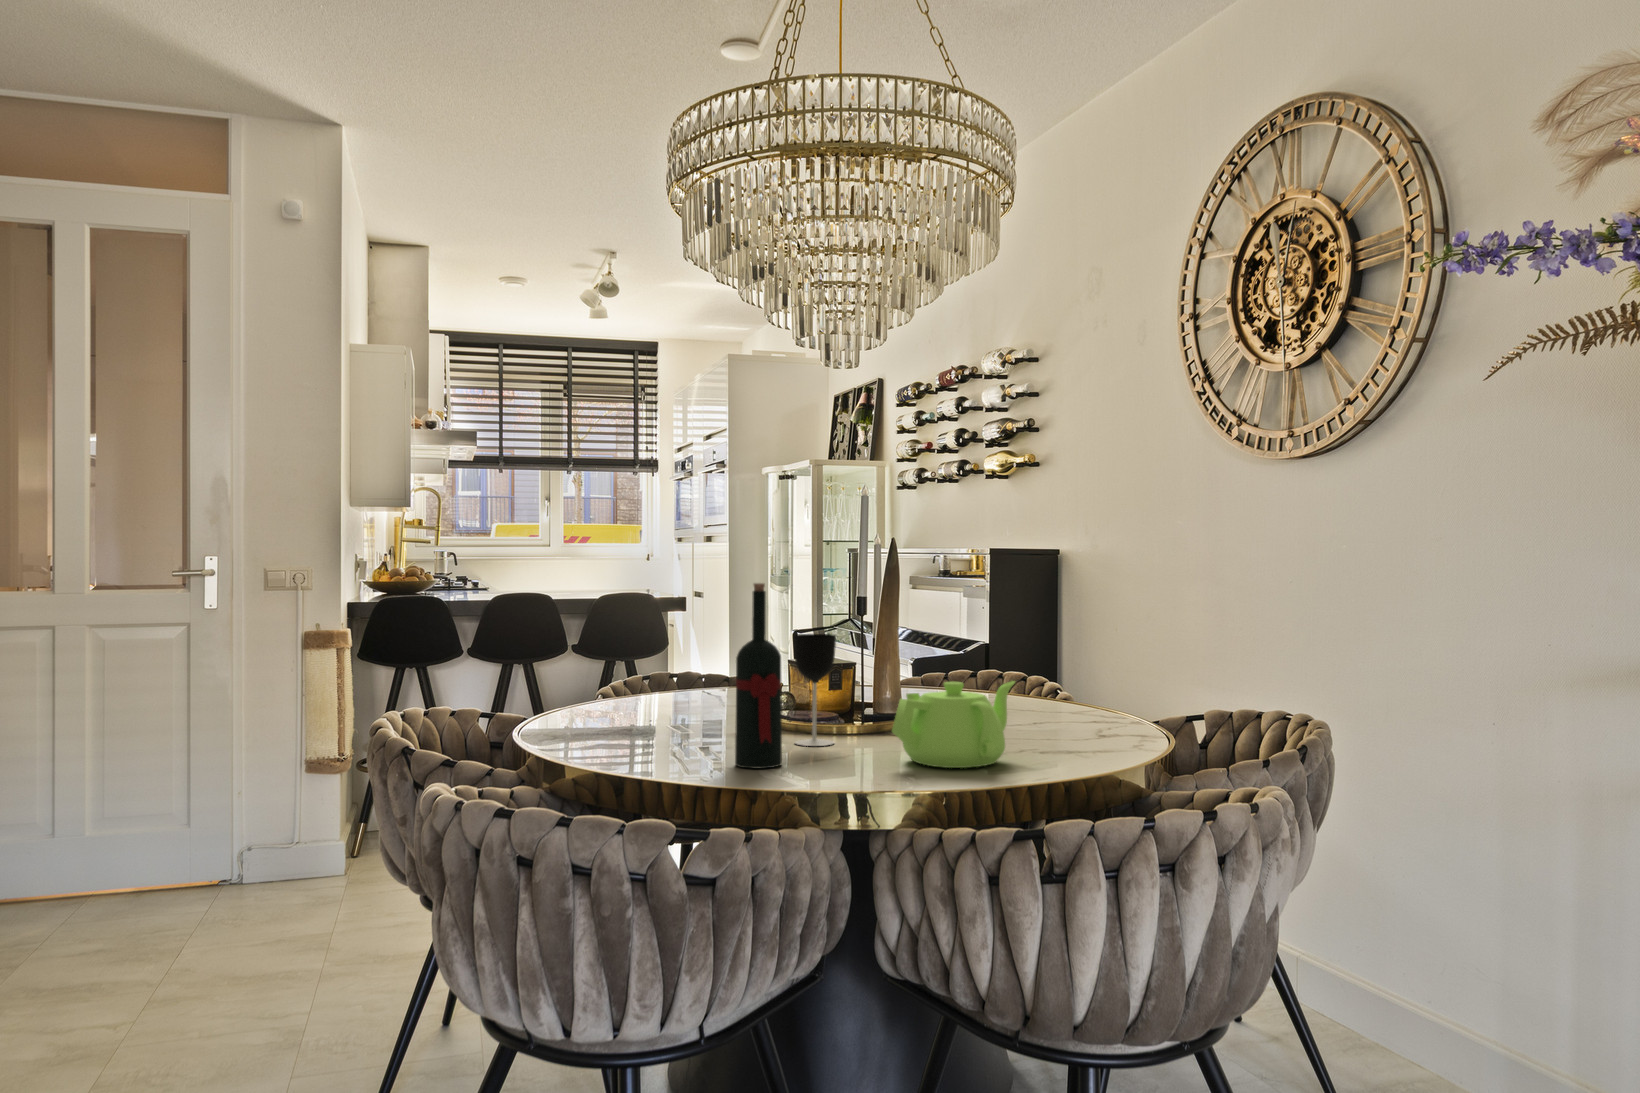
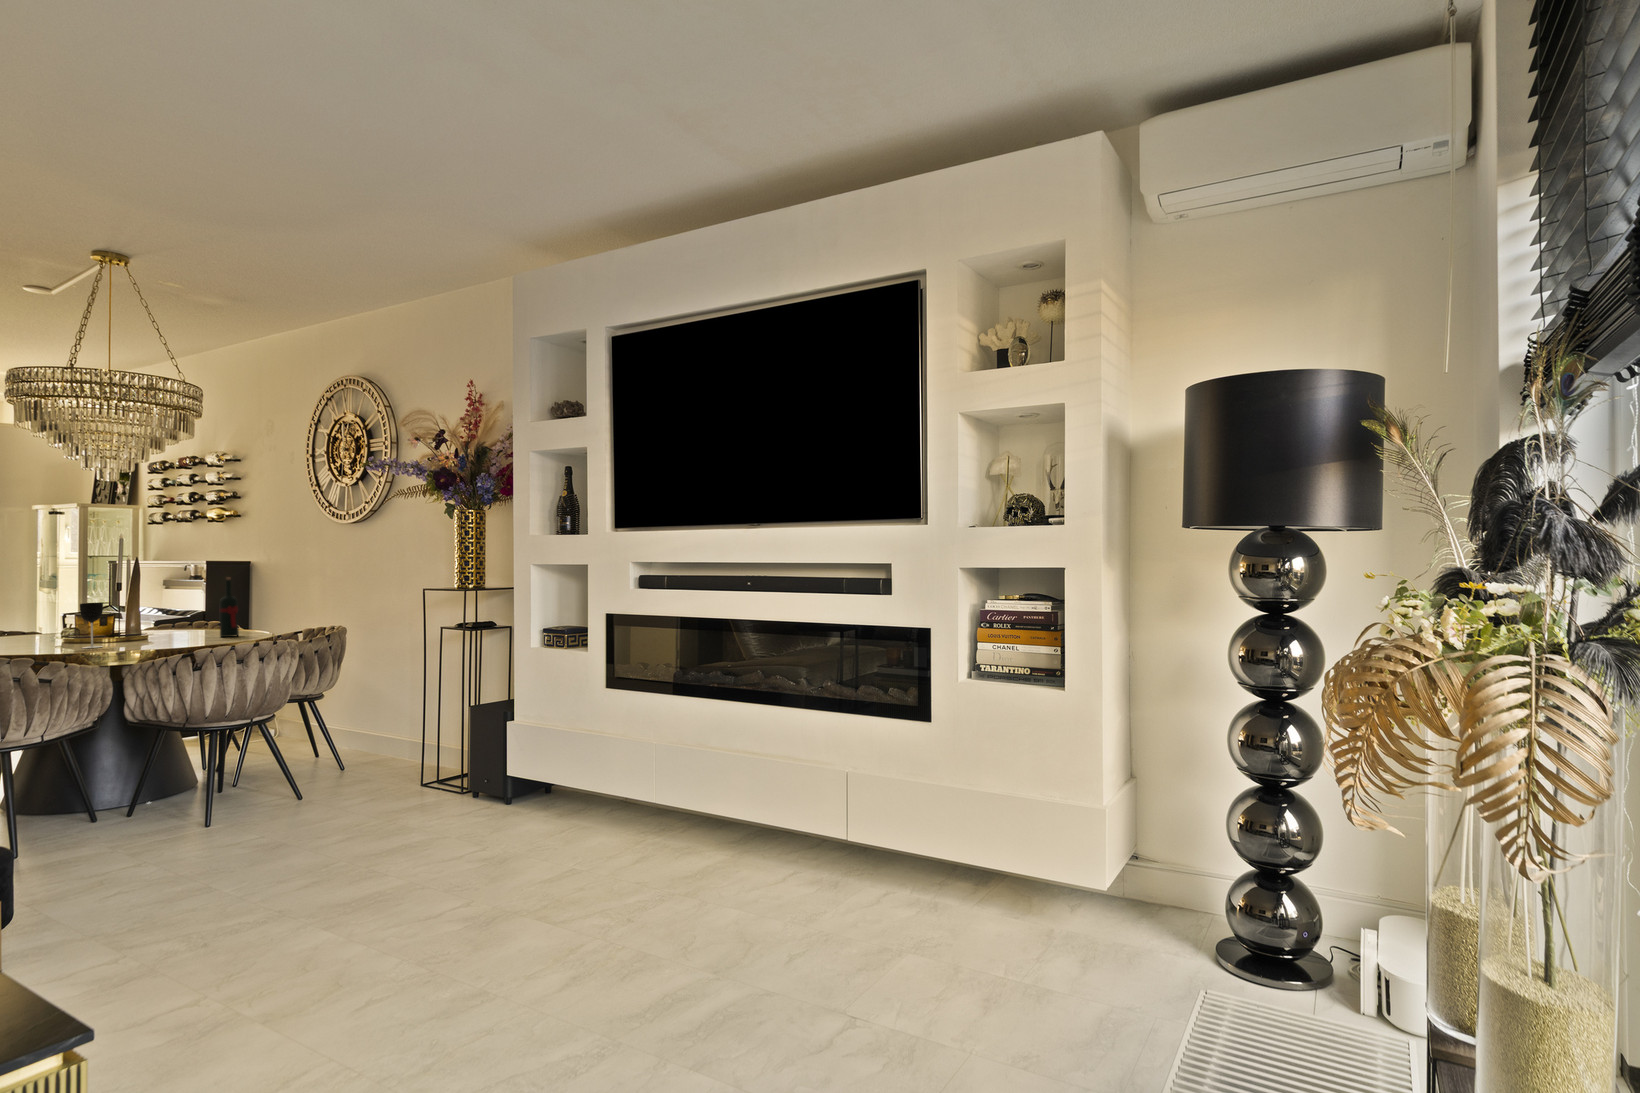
wine bottle: present [735,583,782,769] -> present [220,577,239,637]
teapot: present [892,681,1015,768] -> none [131,615,192,647]

